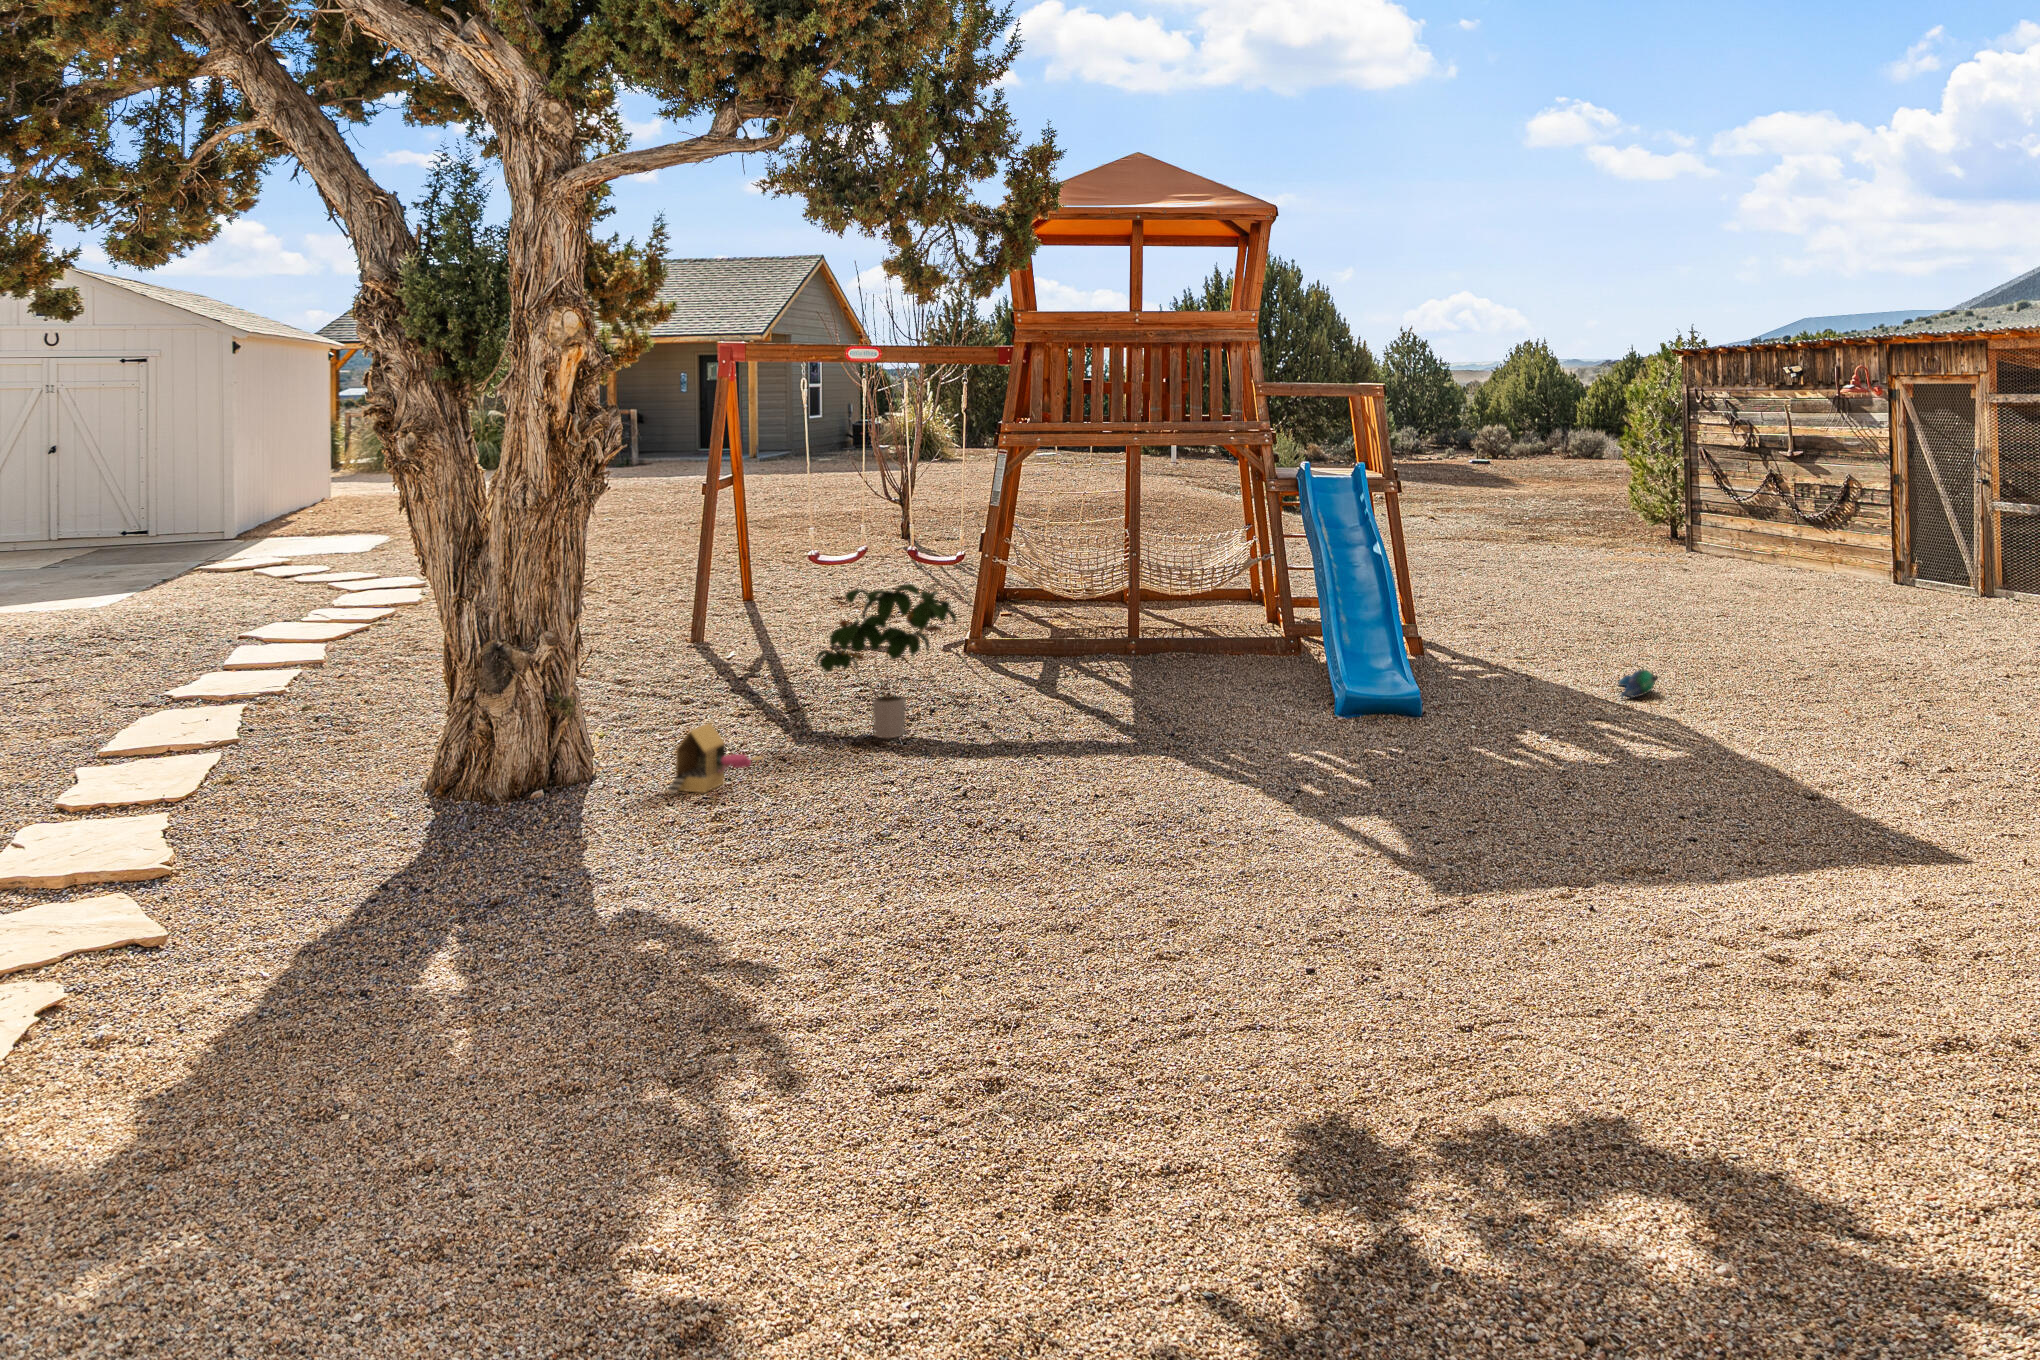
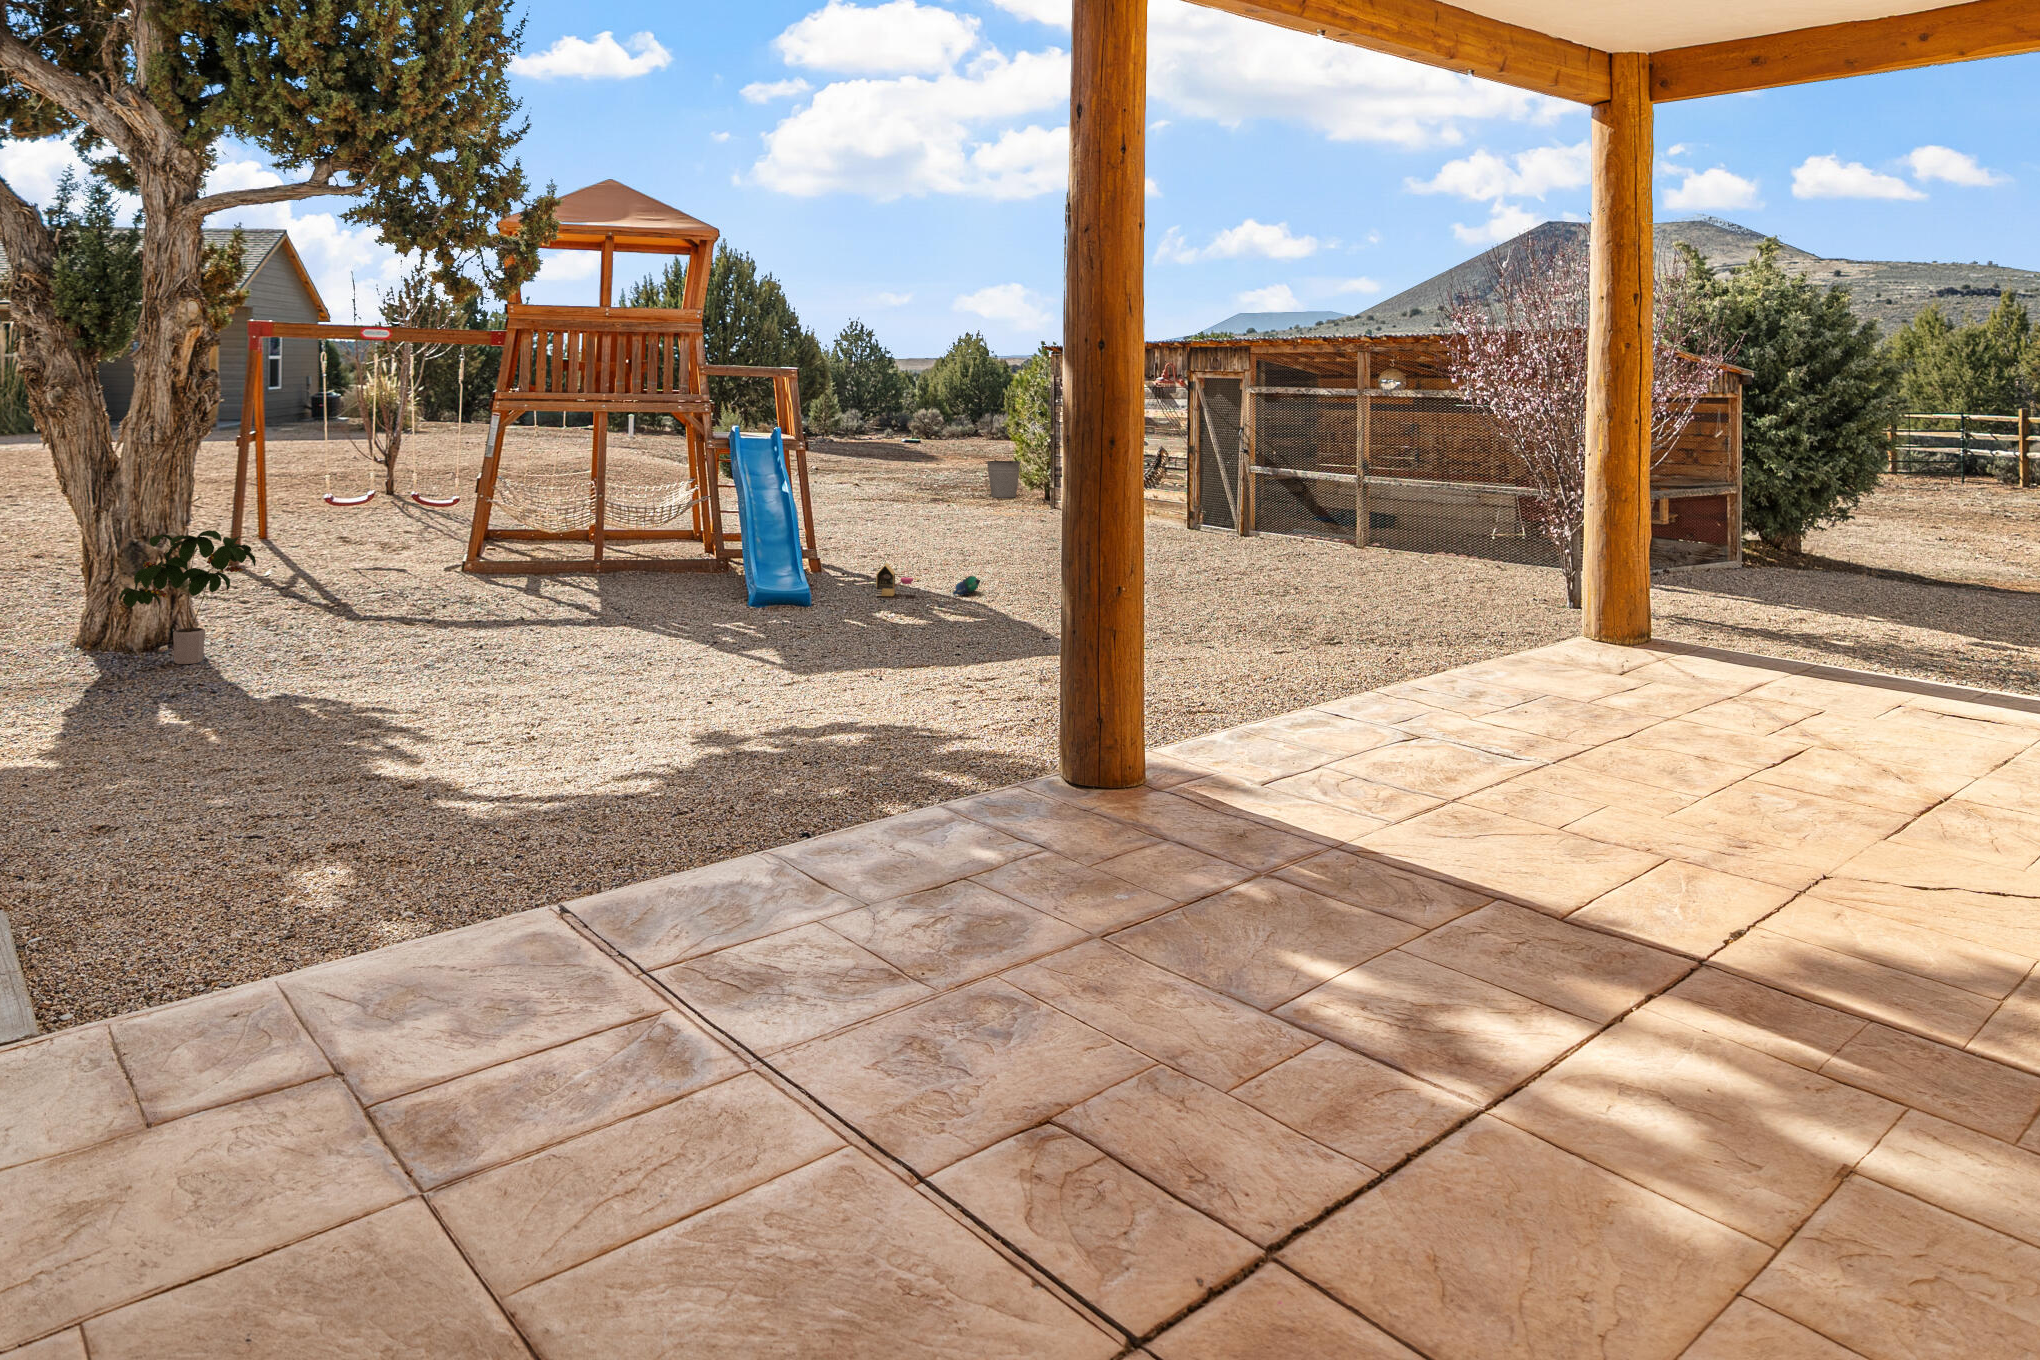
bucket: none [1596,489,1643,537] -> present [987,459,1022,498]
potted plant: present [815,584,957,738] -> present [118,530,256,664]
toy house: present [668,723,763,793] -> present [876,563,920,596]

